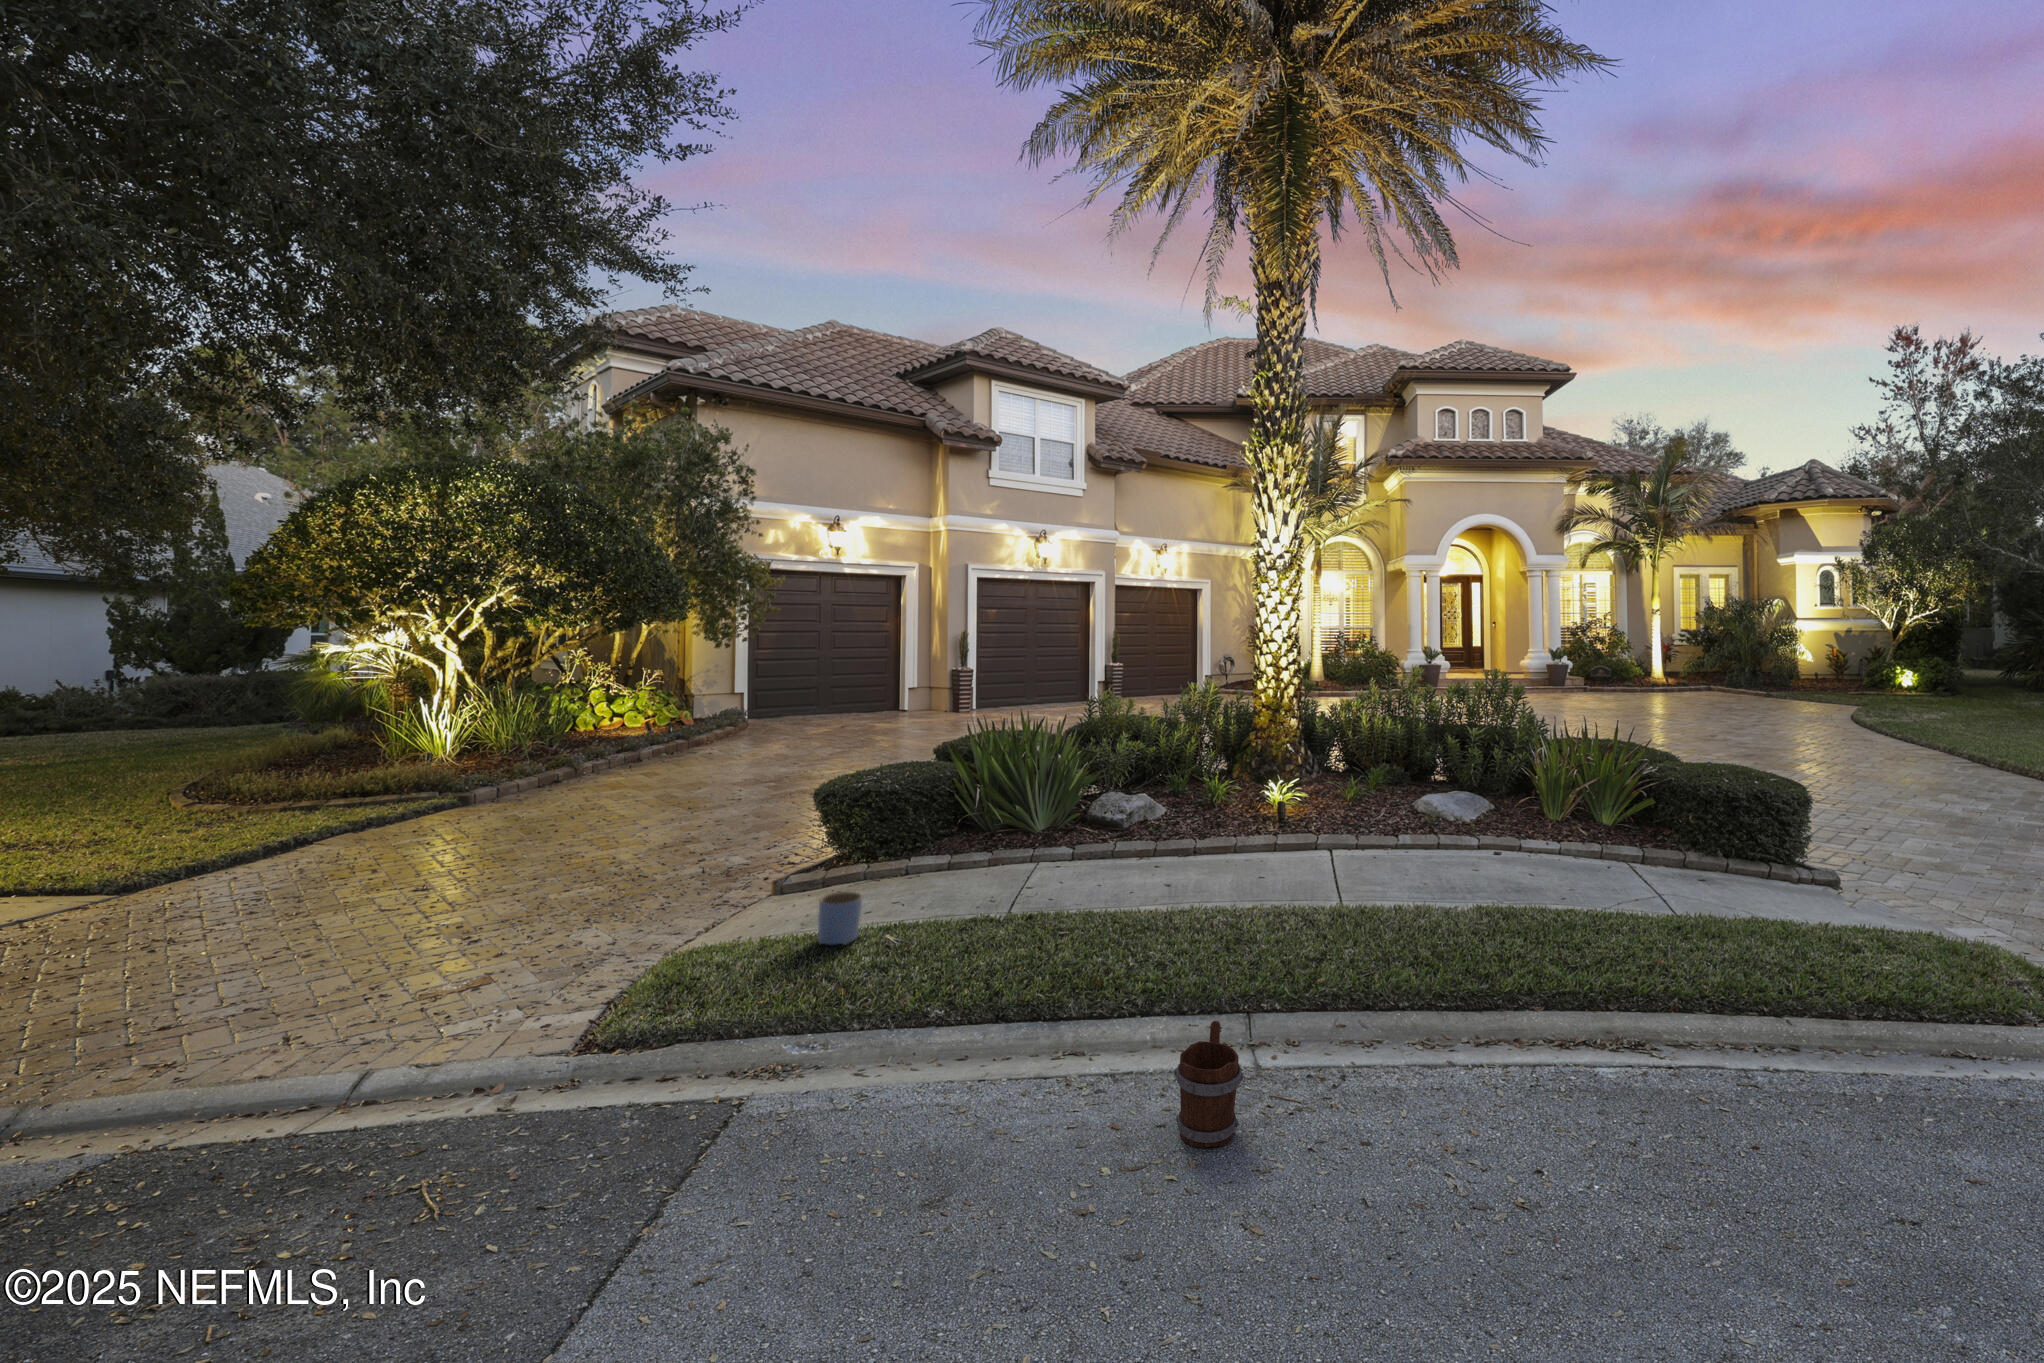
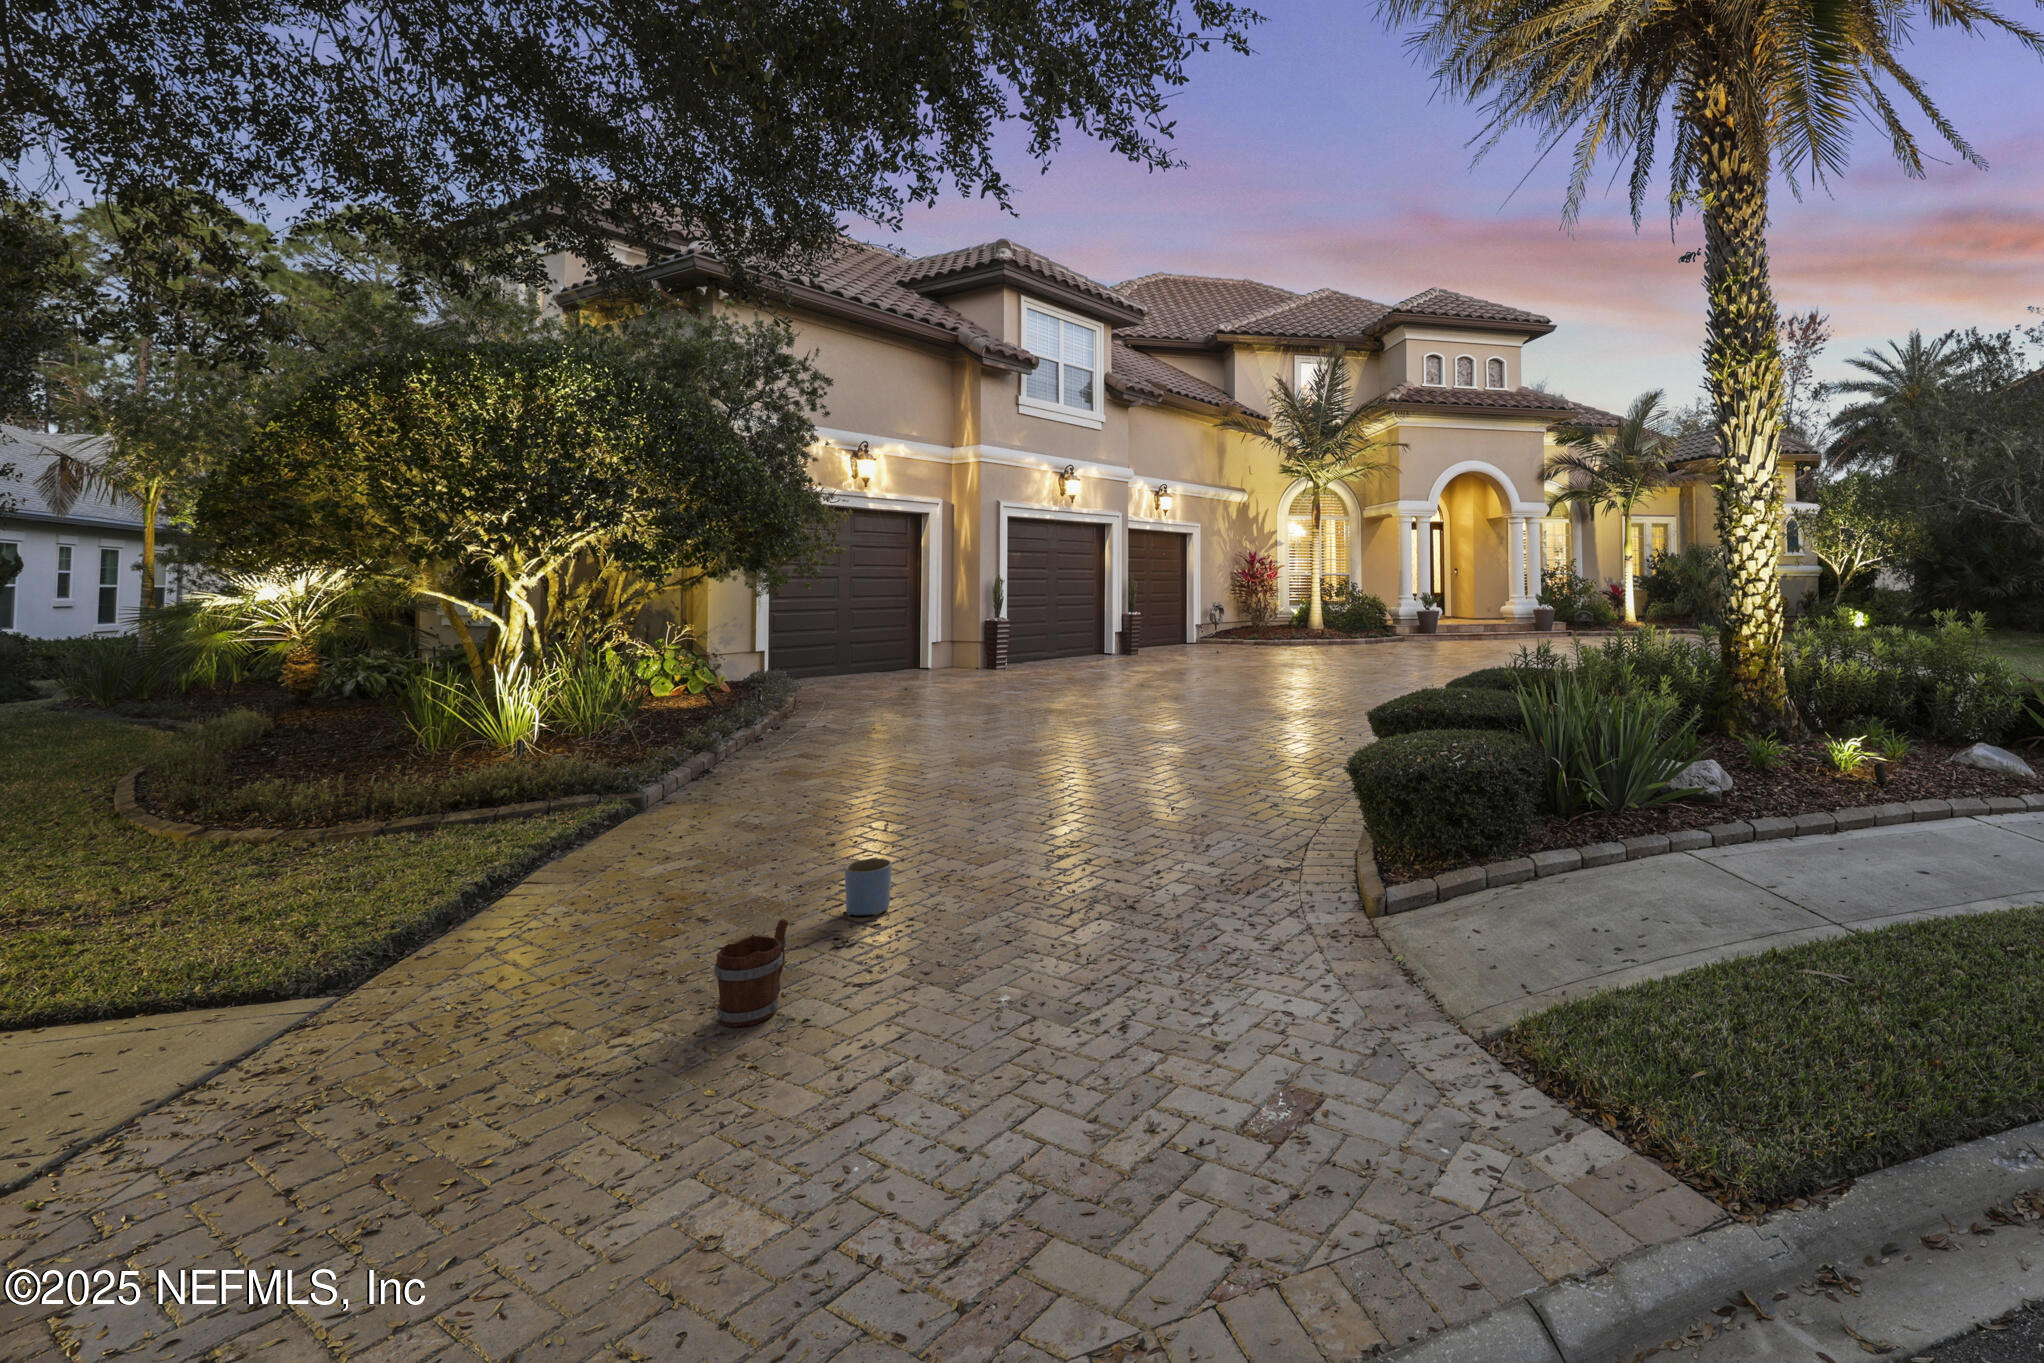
bucket: present [1174,1021,1243,1148] -> present [714,919,788,1027]

